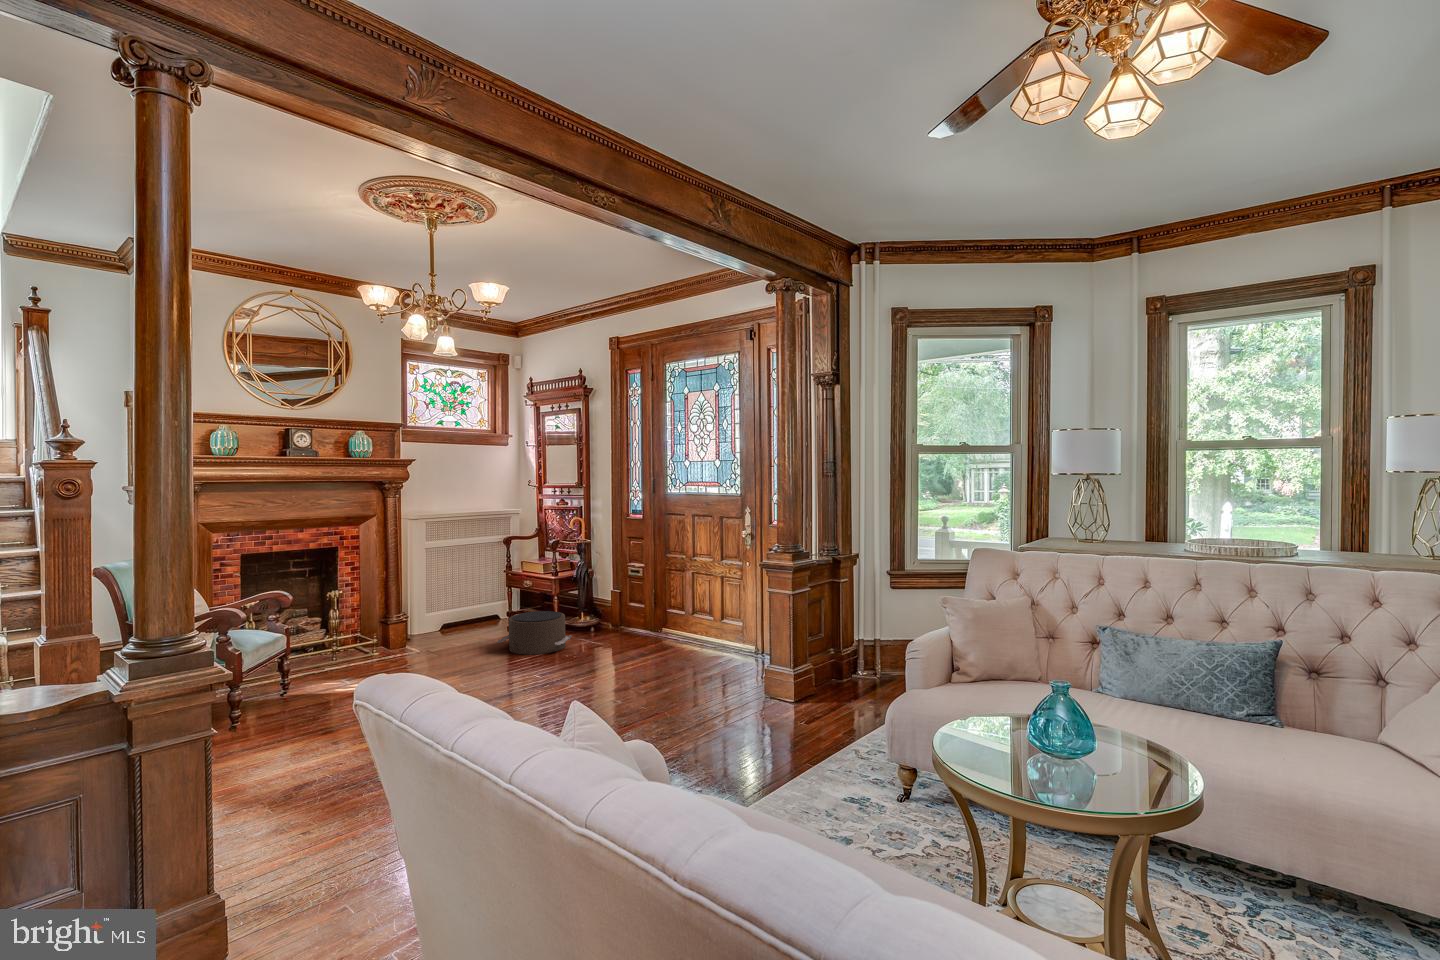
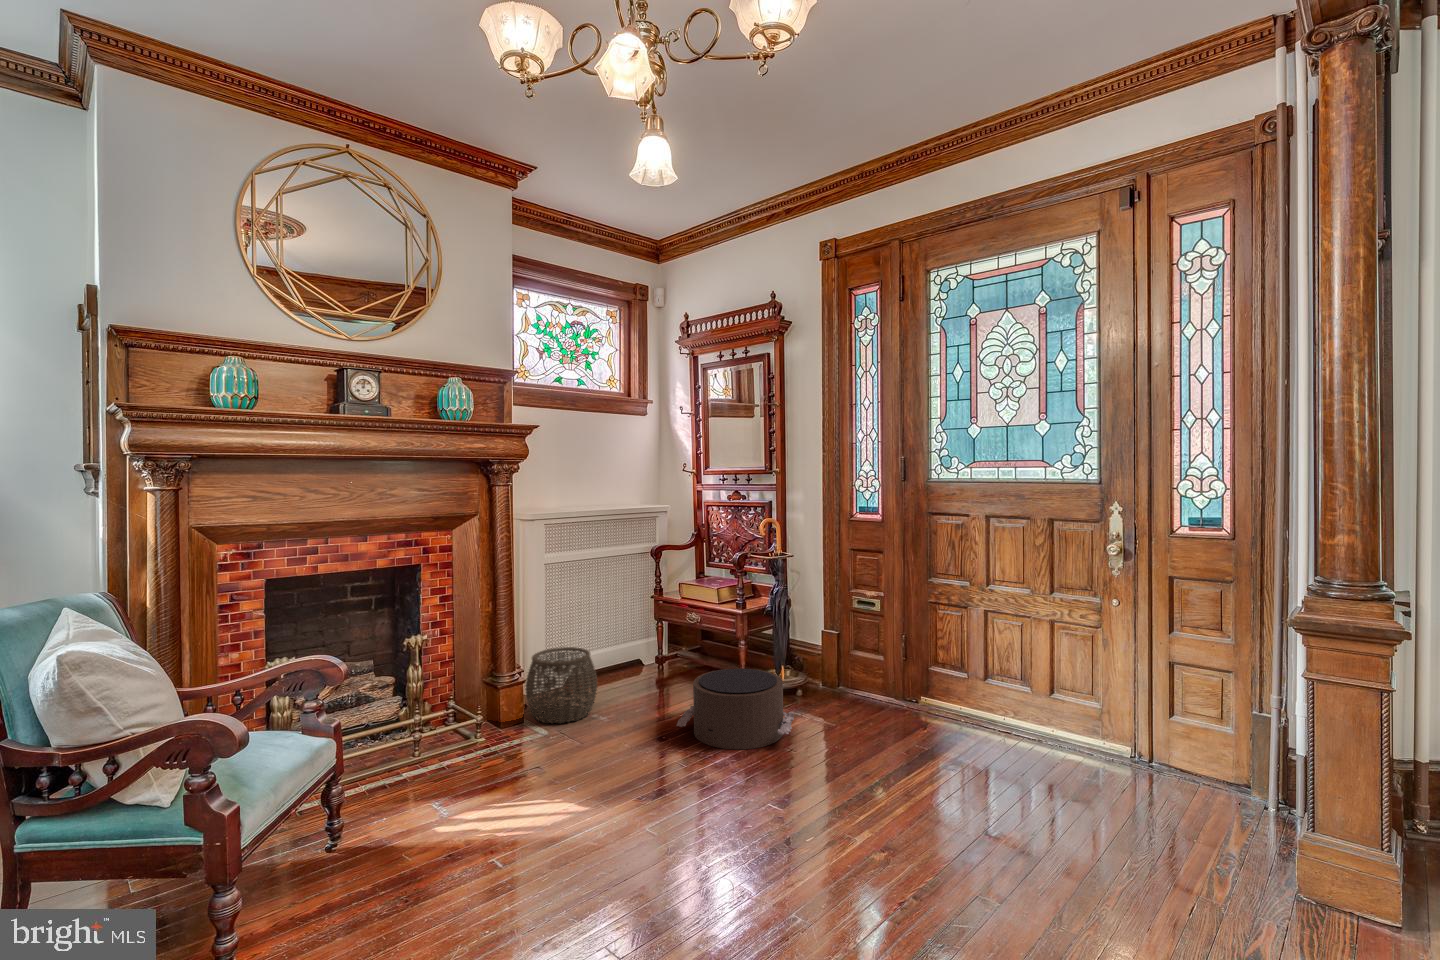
woven basket: none [407,600,456,646] -> present [525,647,597,723]

